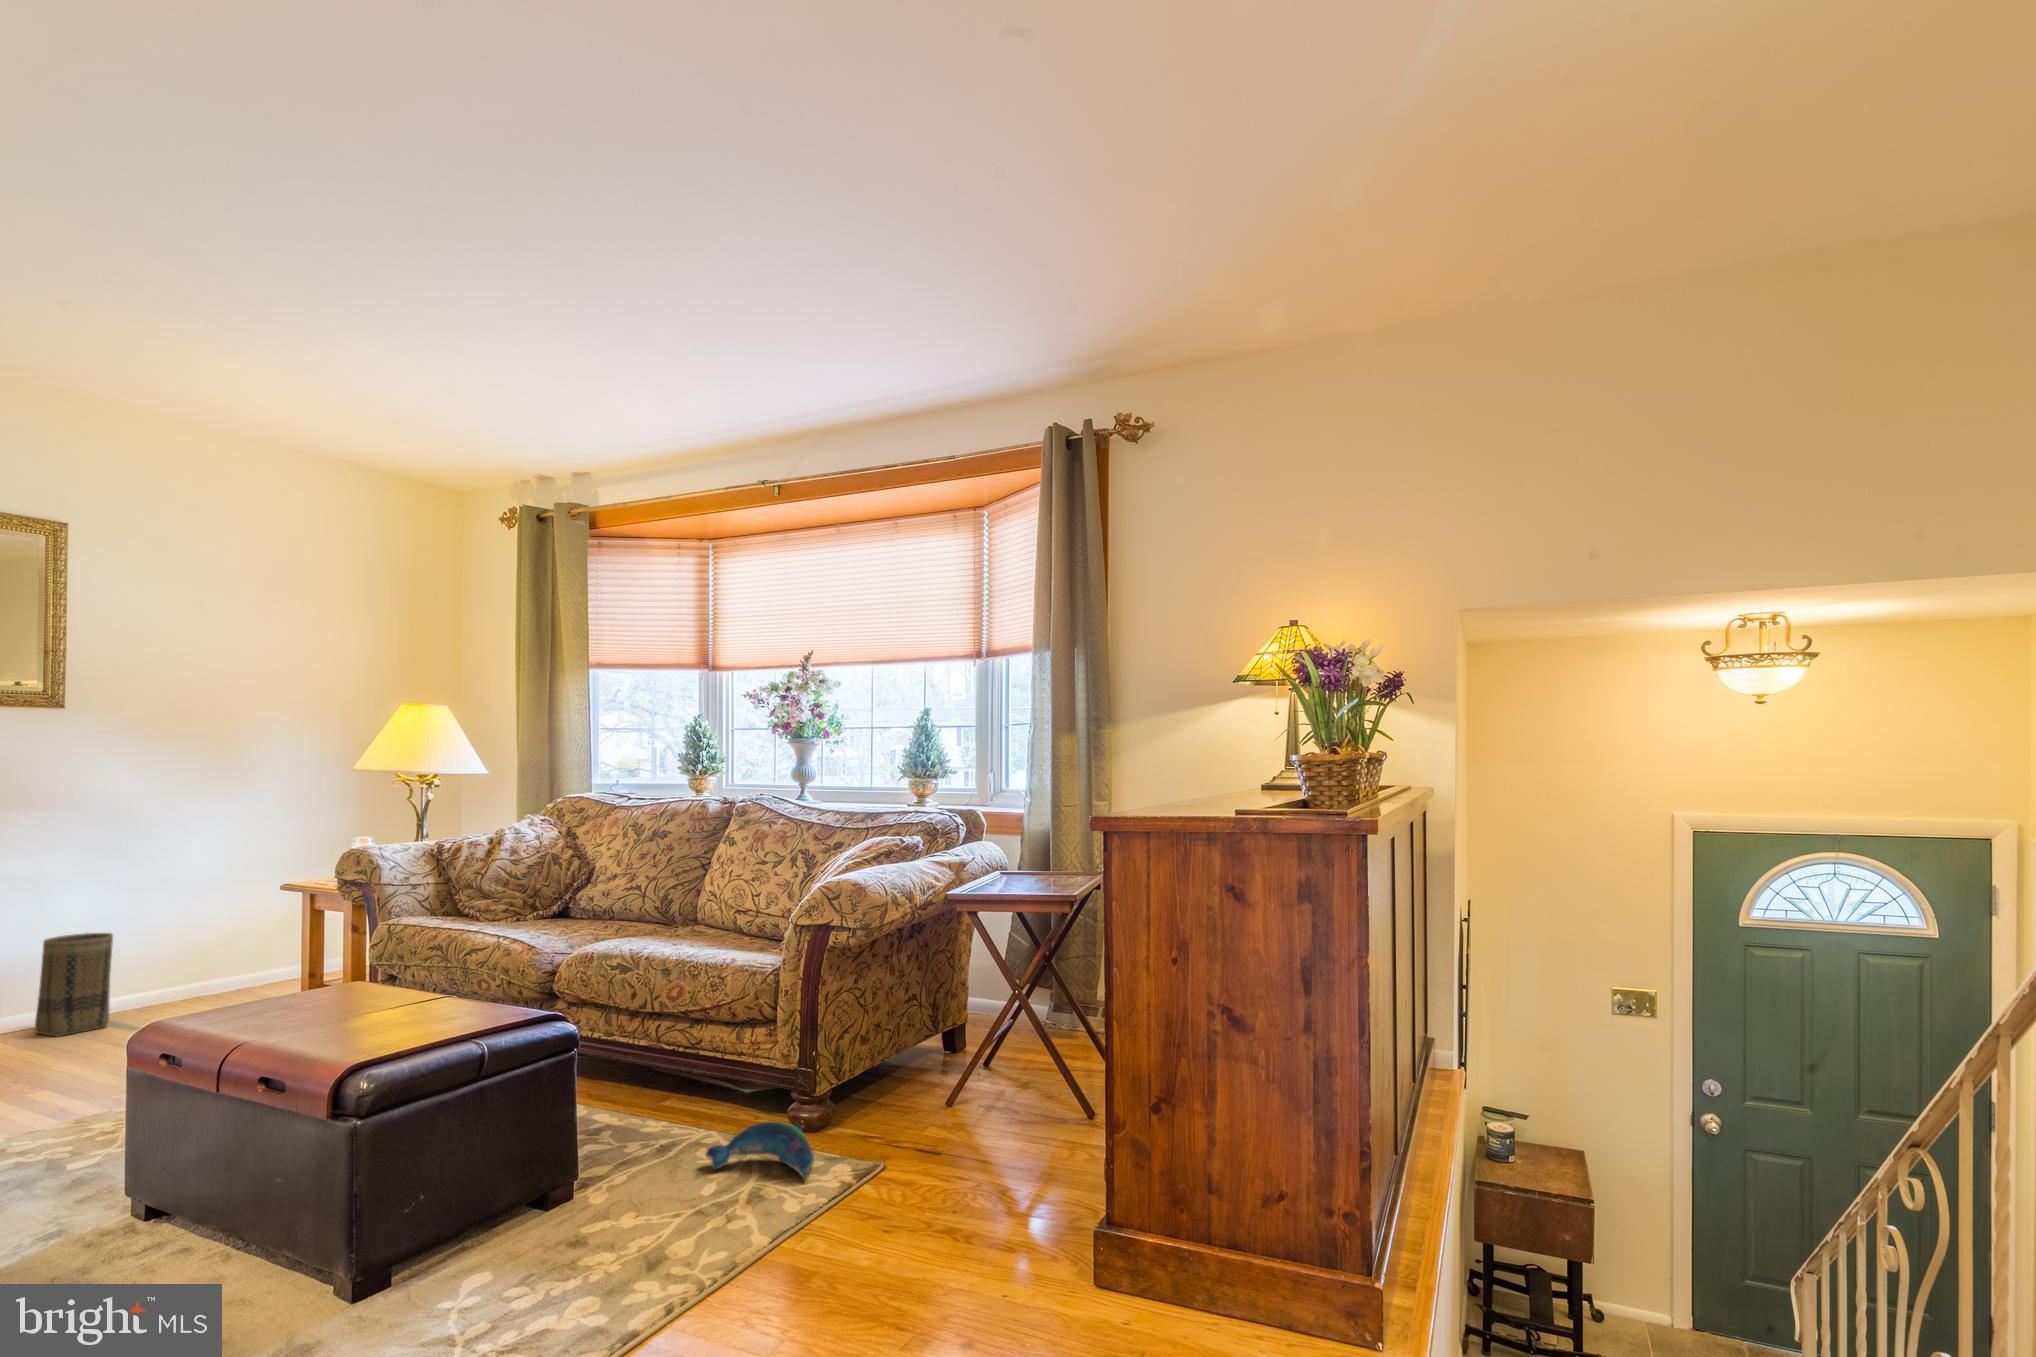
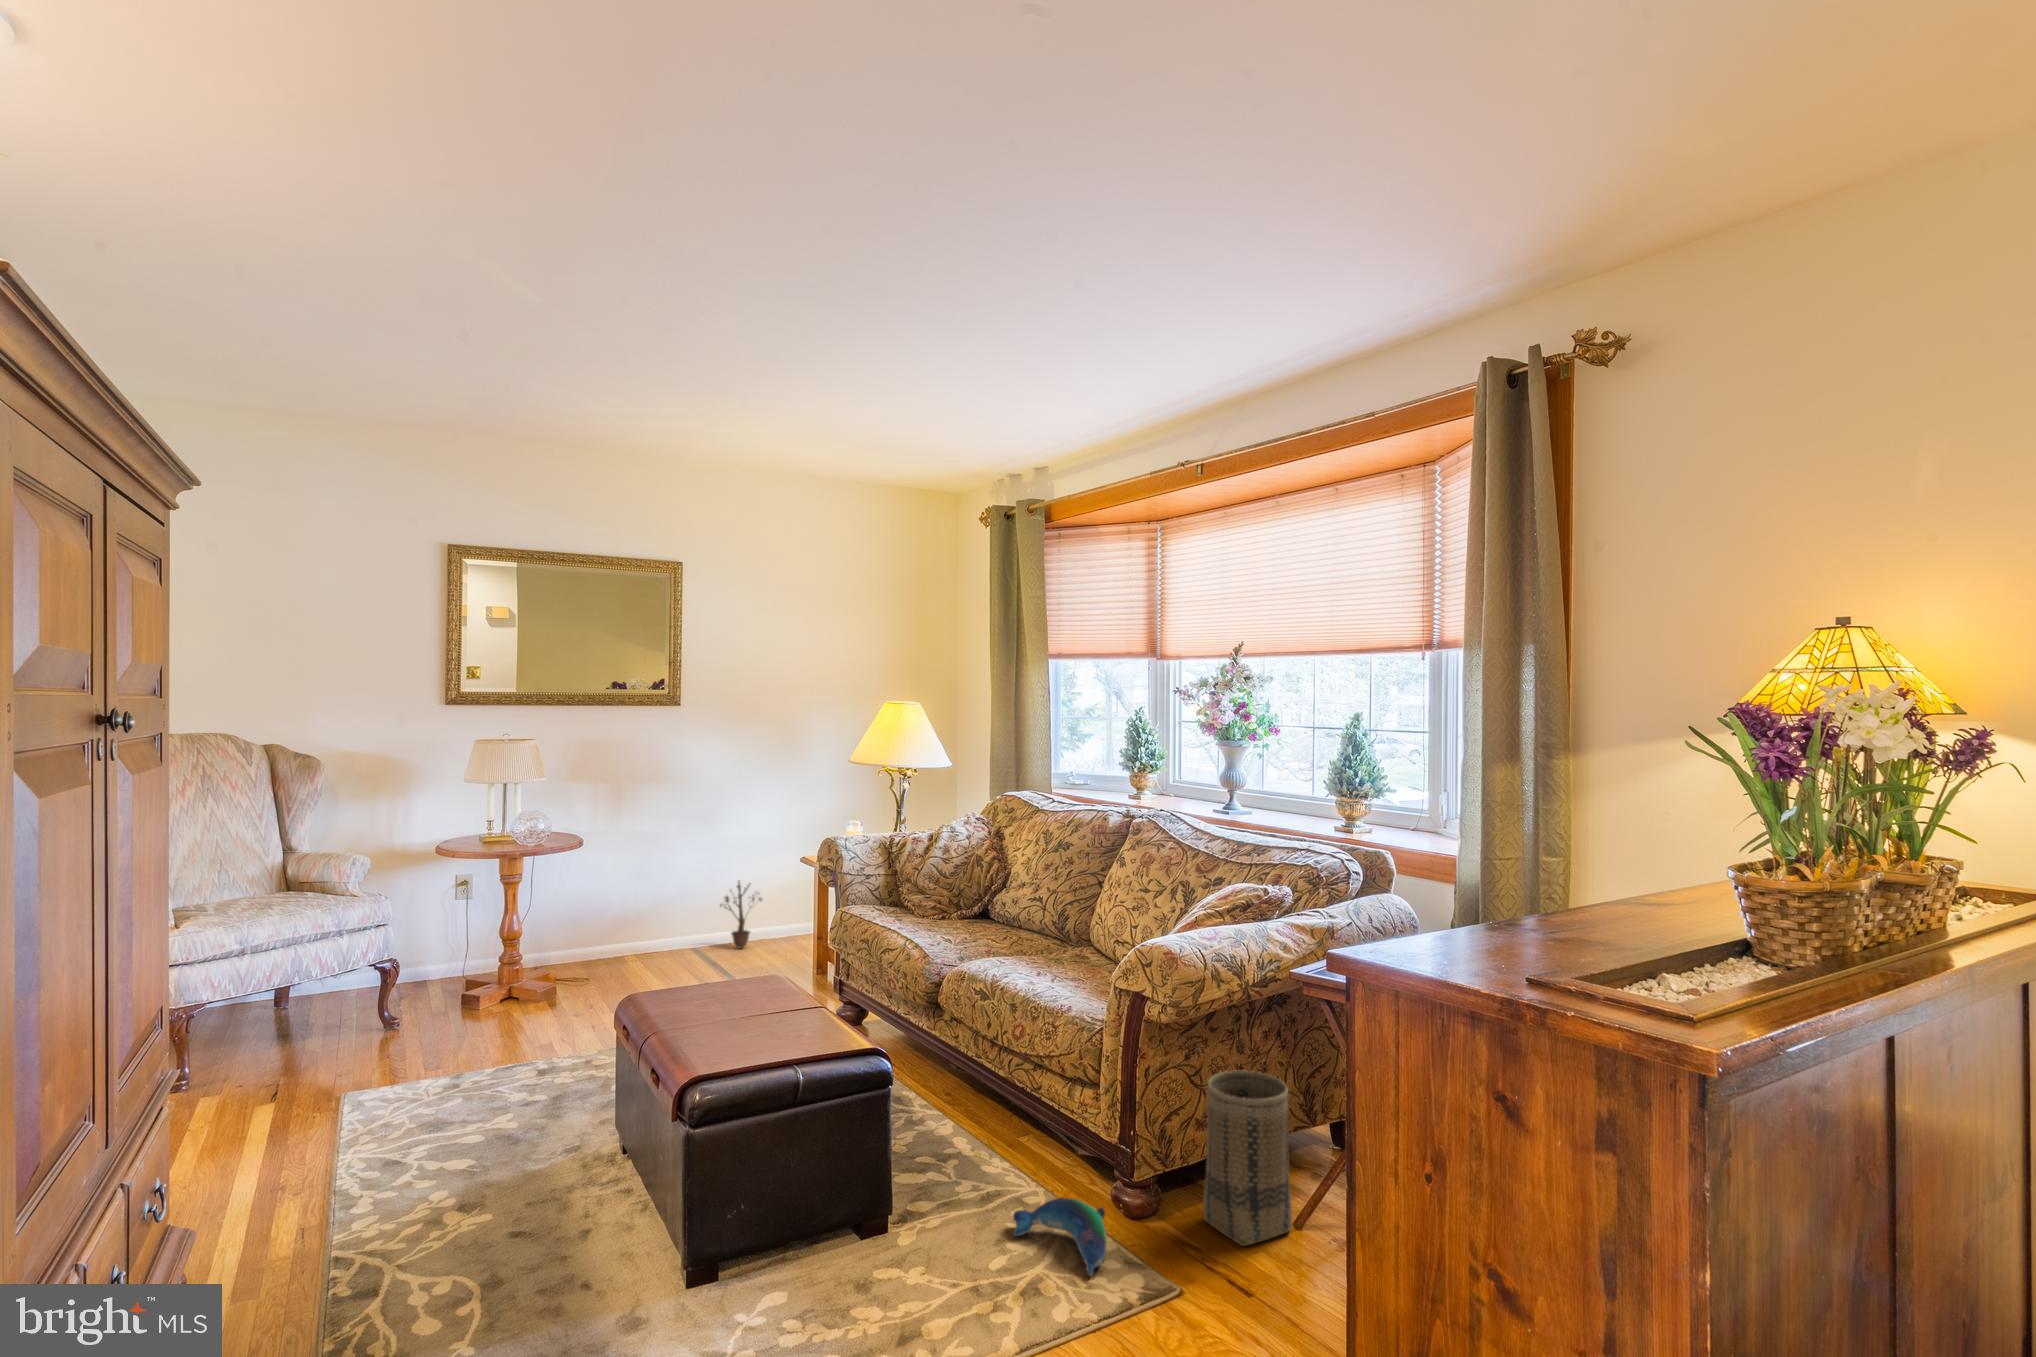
decorative plant: none [125,924,209,1013] -> present [714,882,762,949]
basket: present [35,933,113,1037] -> present [1203,1071,1292,1246]

